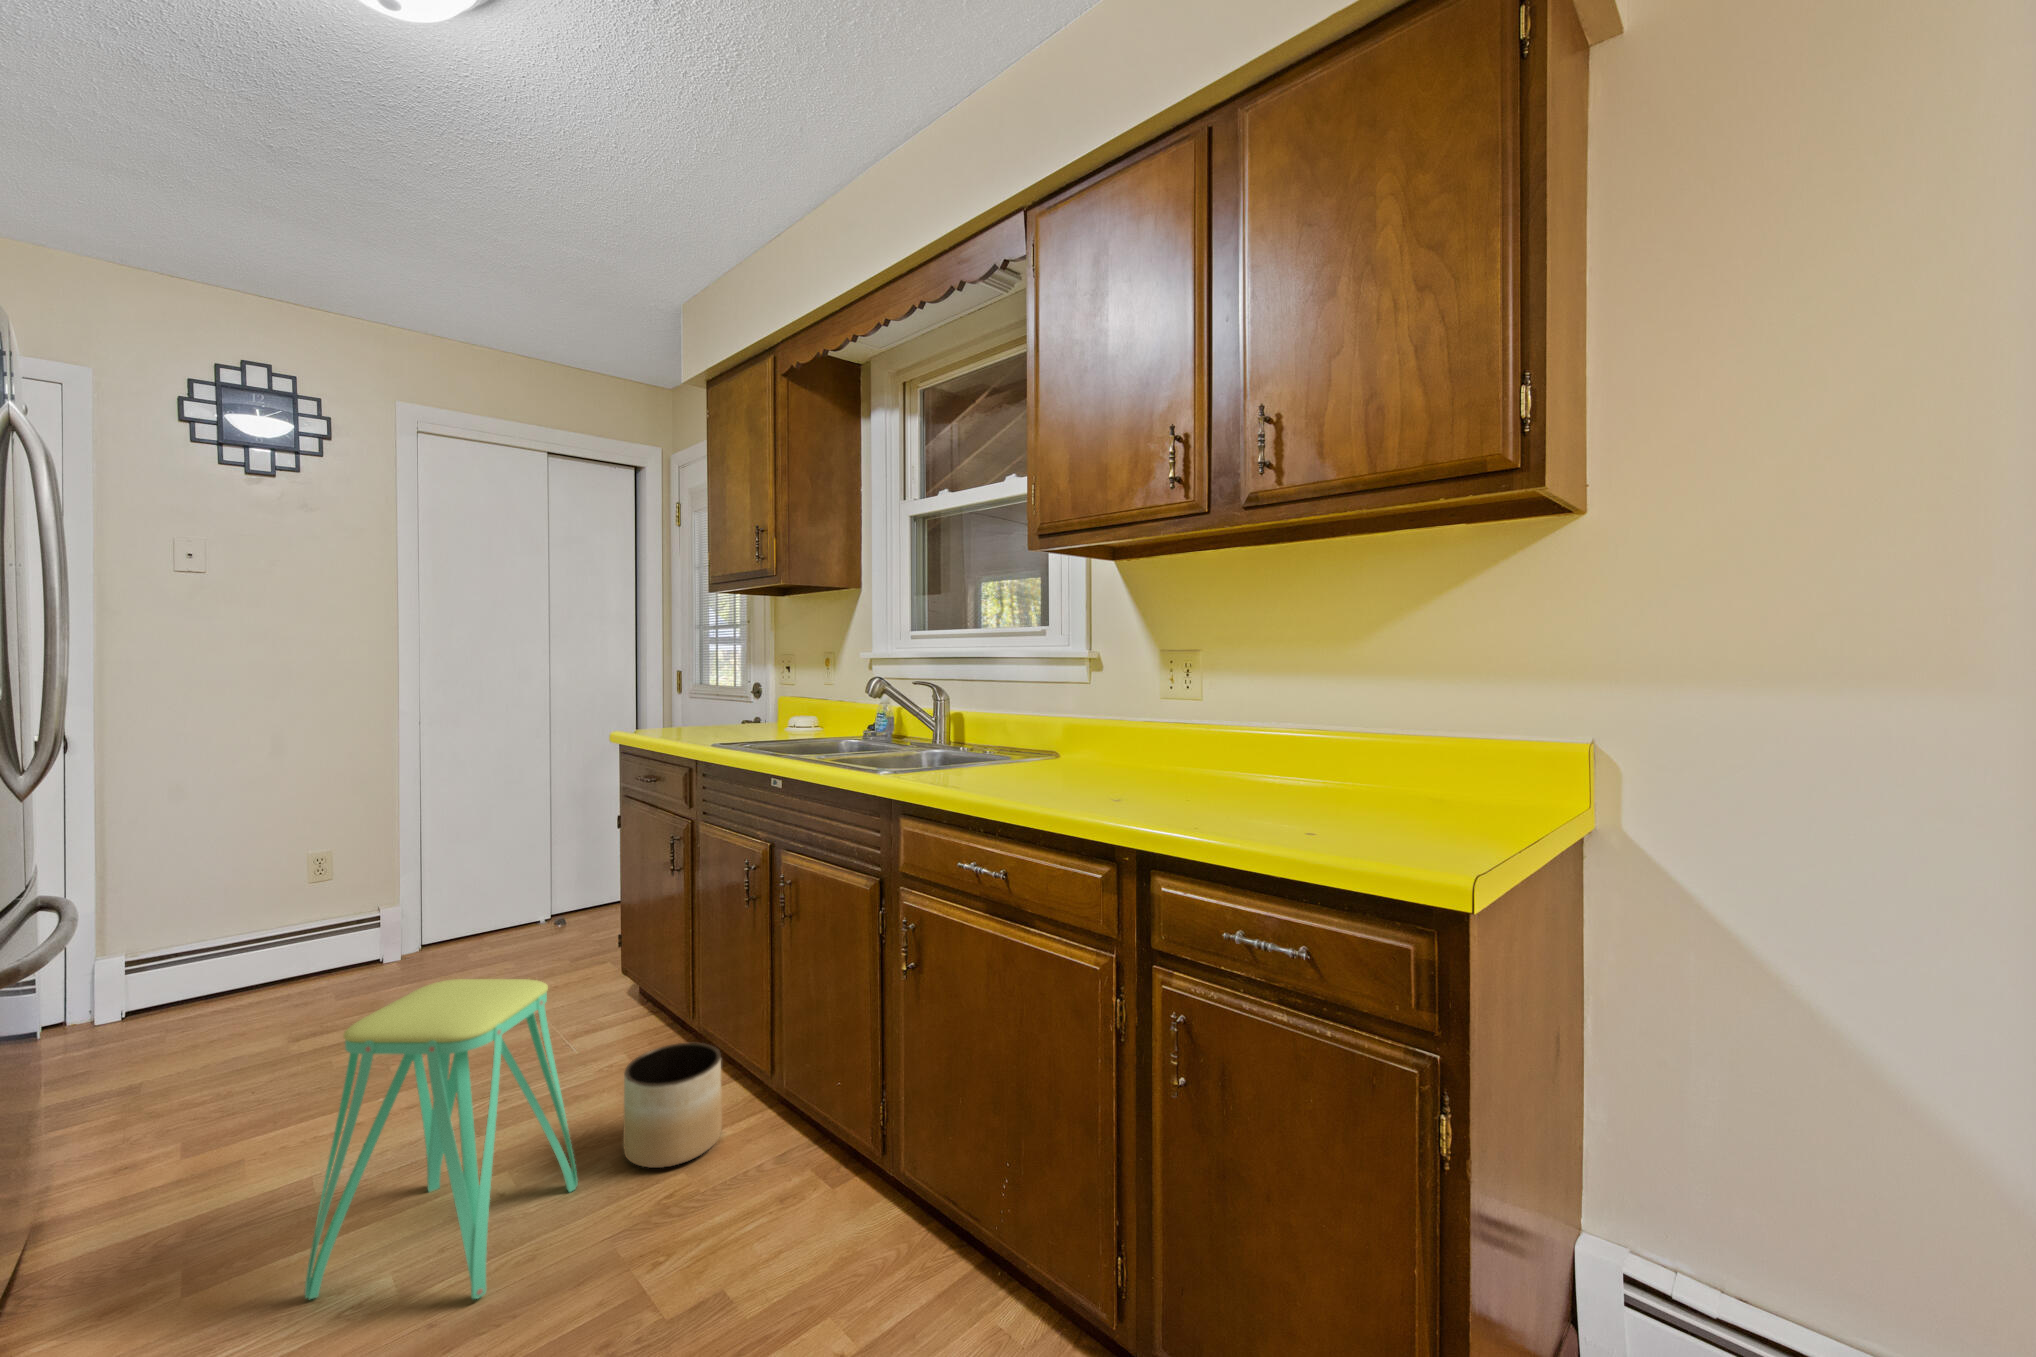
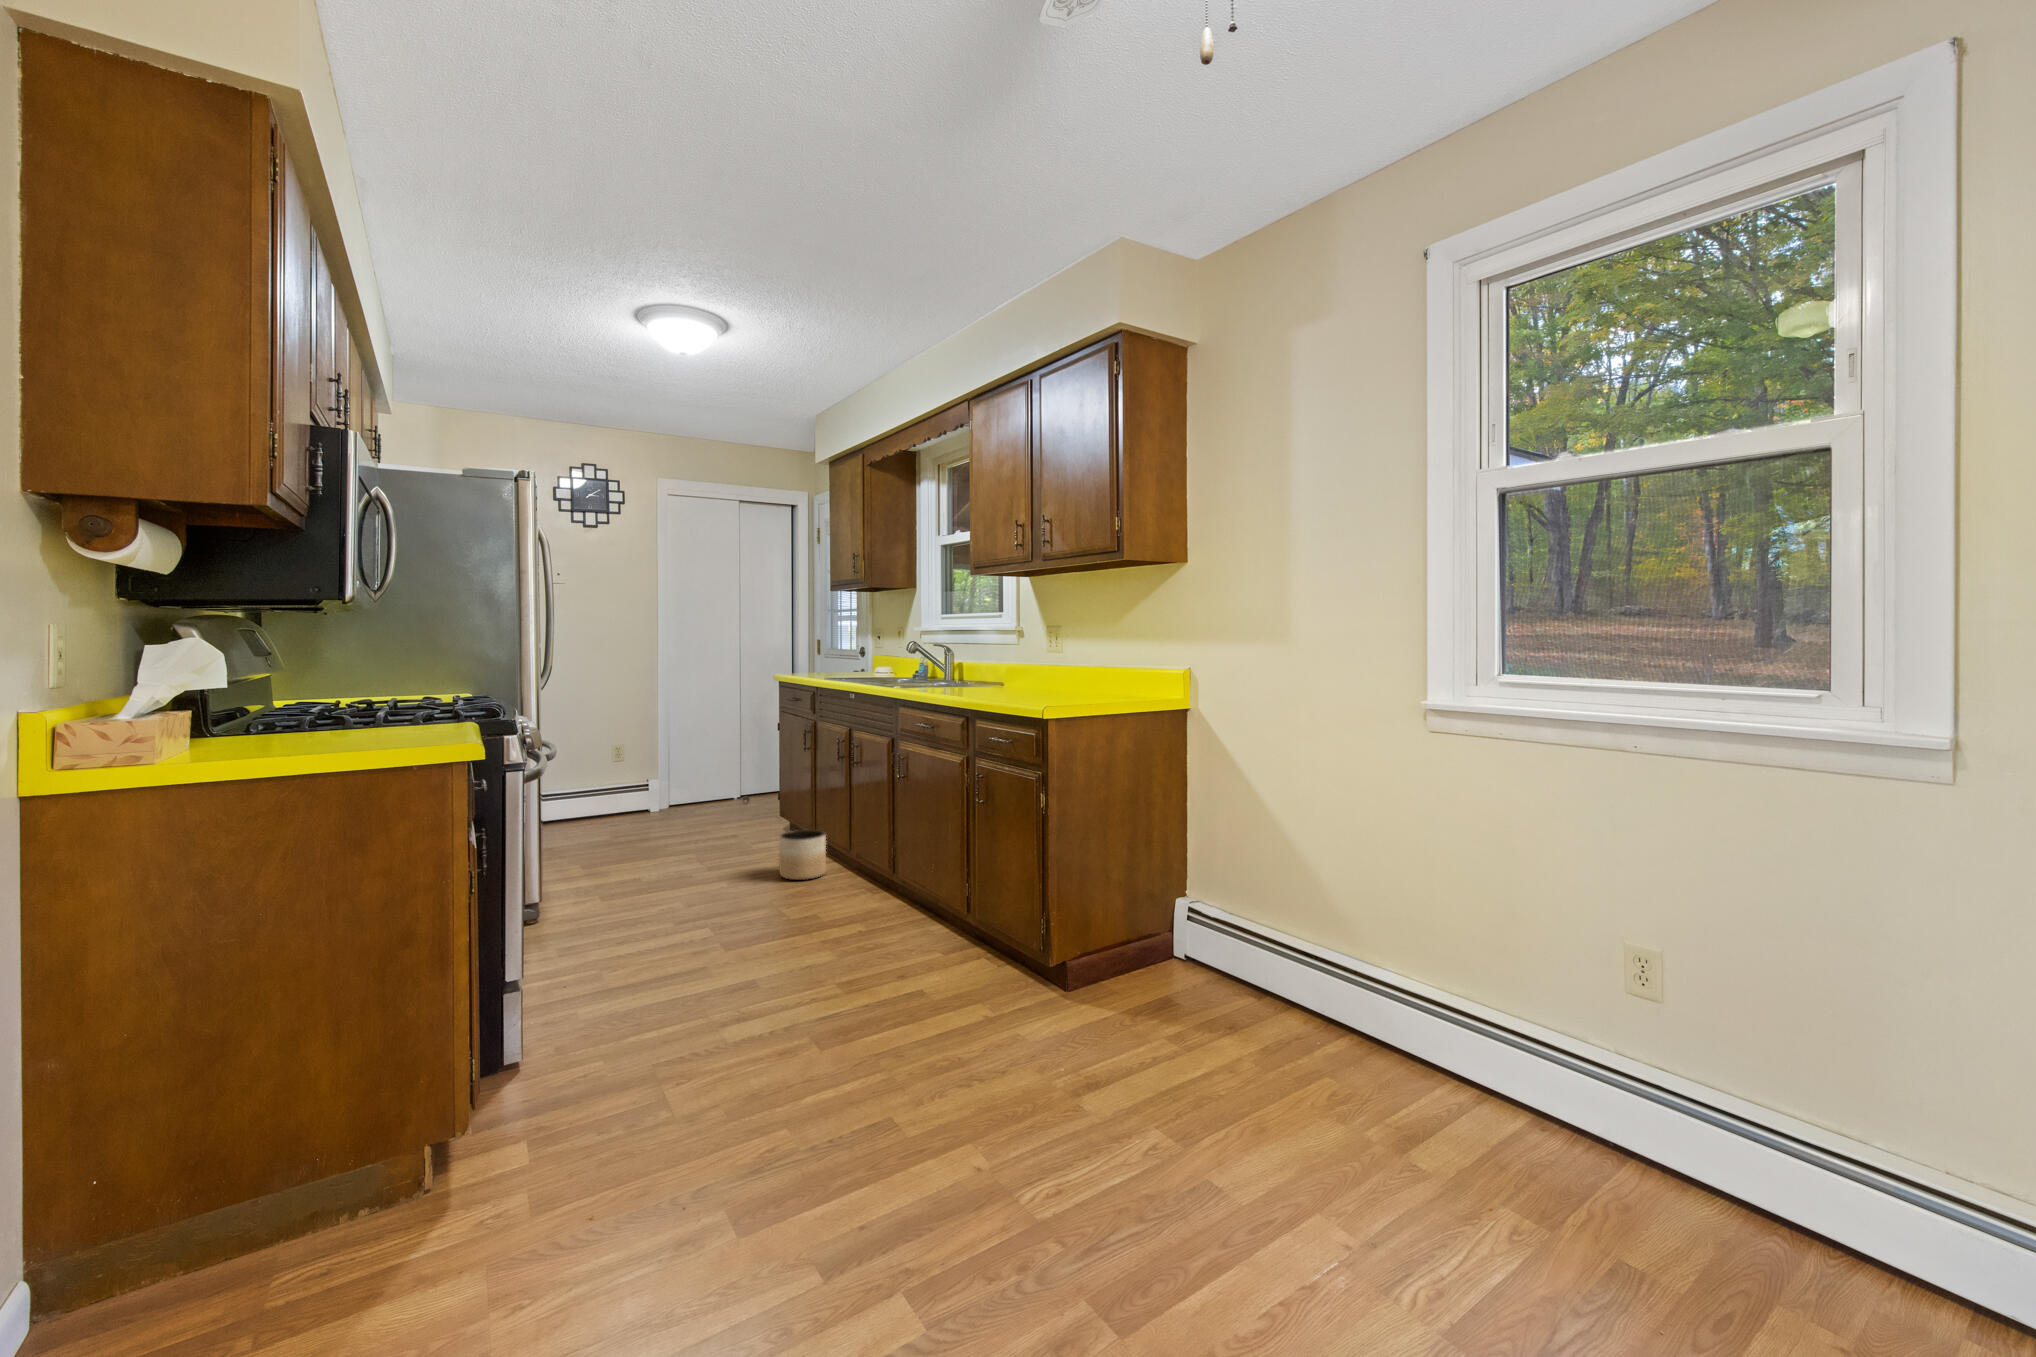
stool: present [304,979,578,1299] -> none [656,780,759,902]

